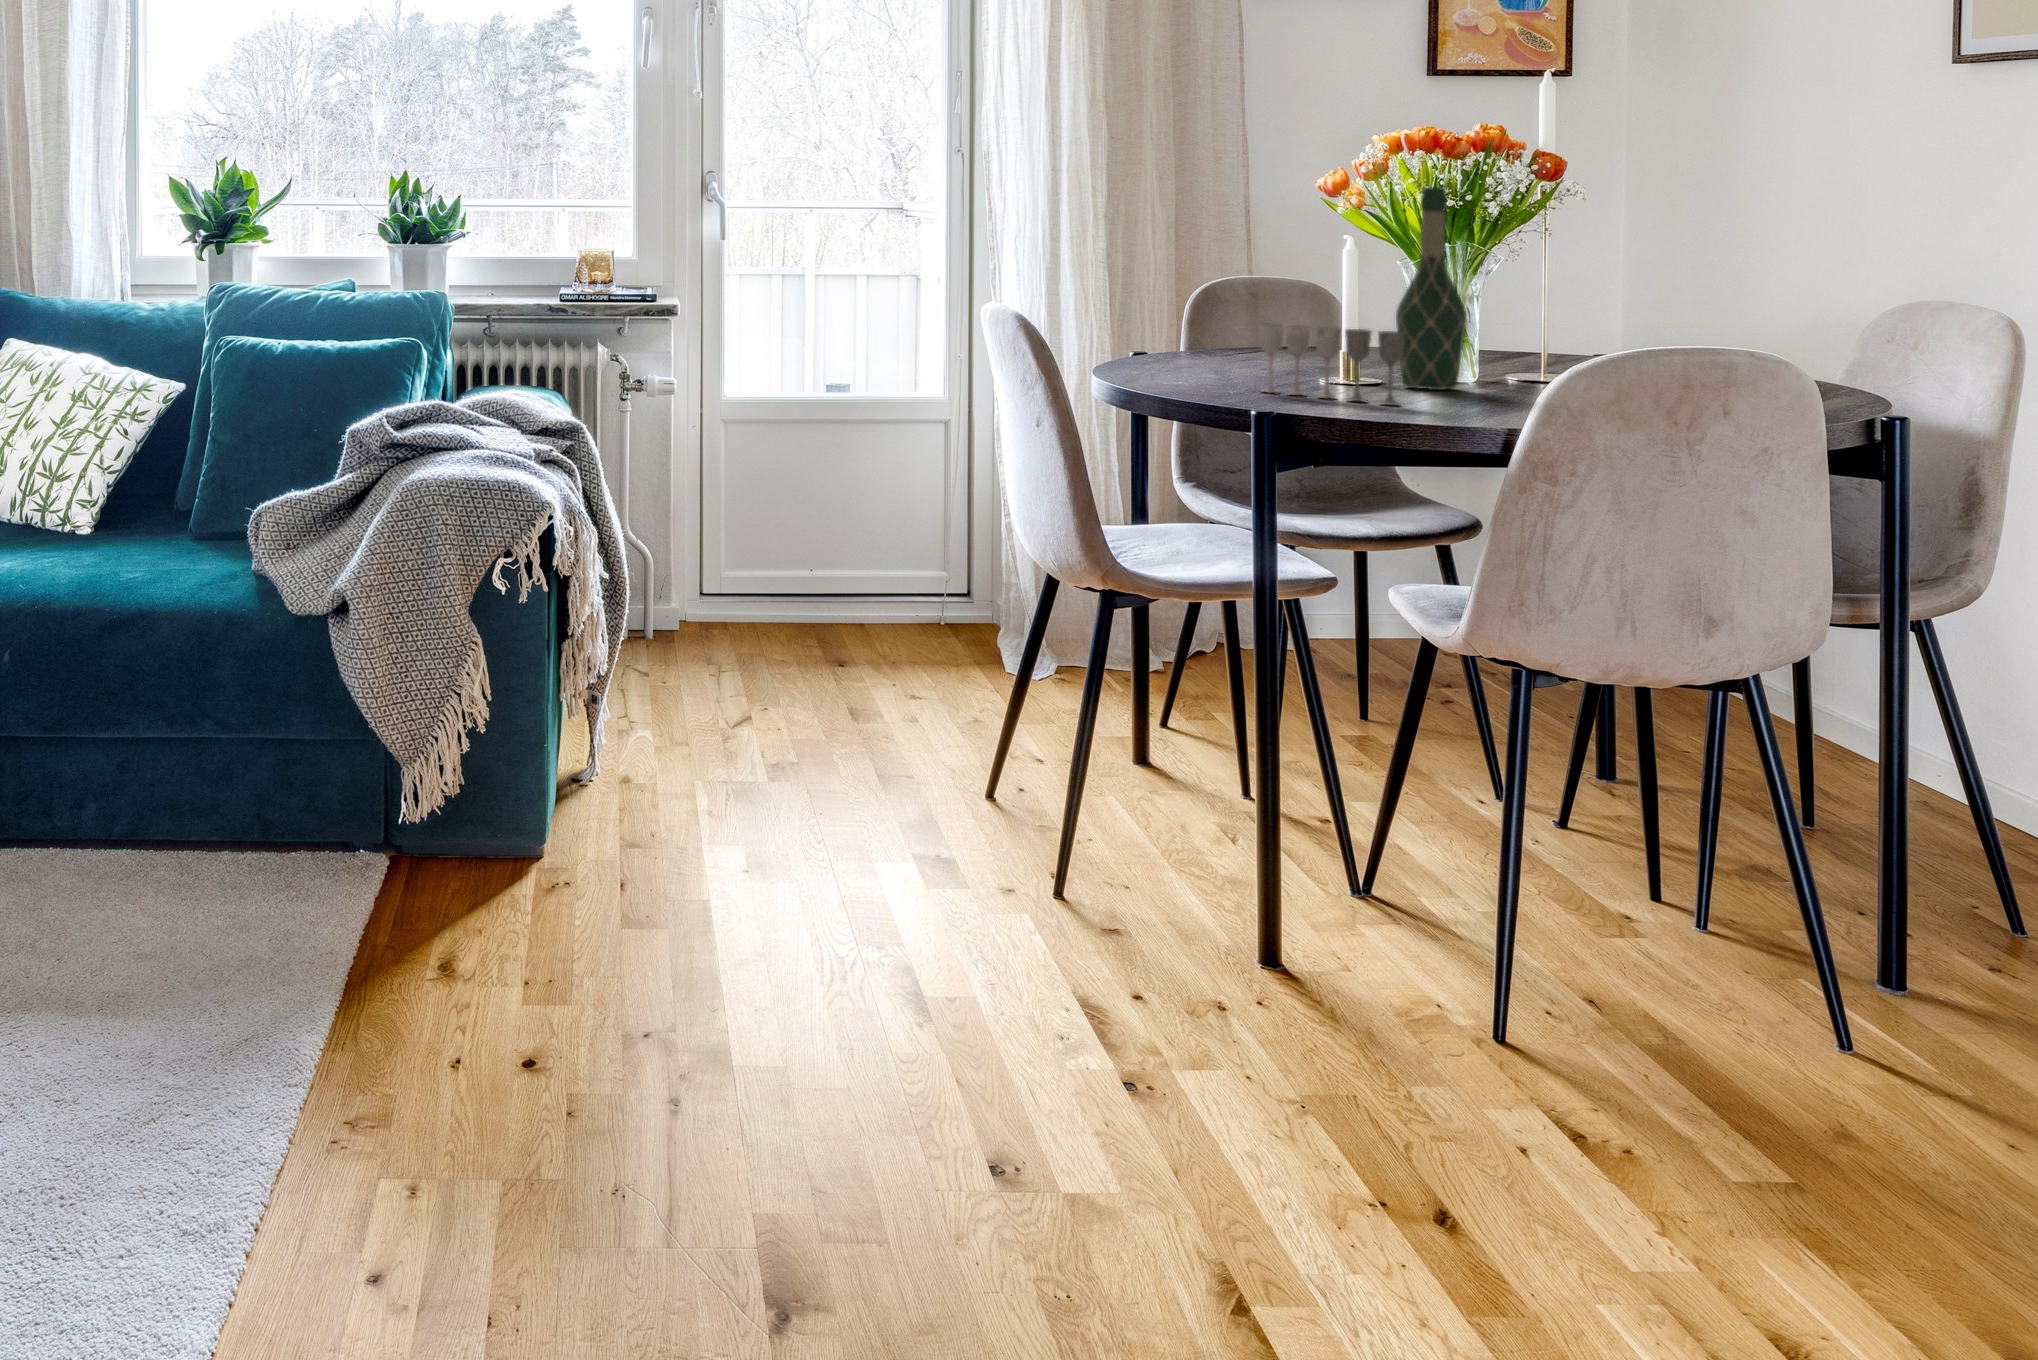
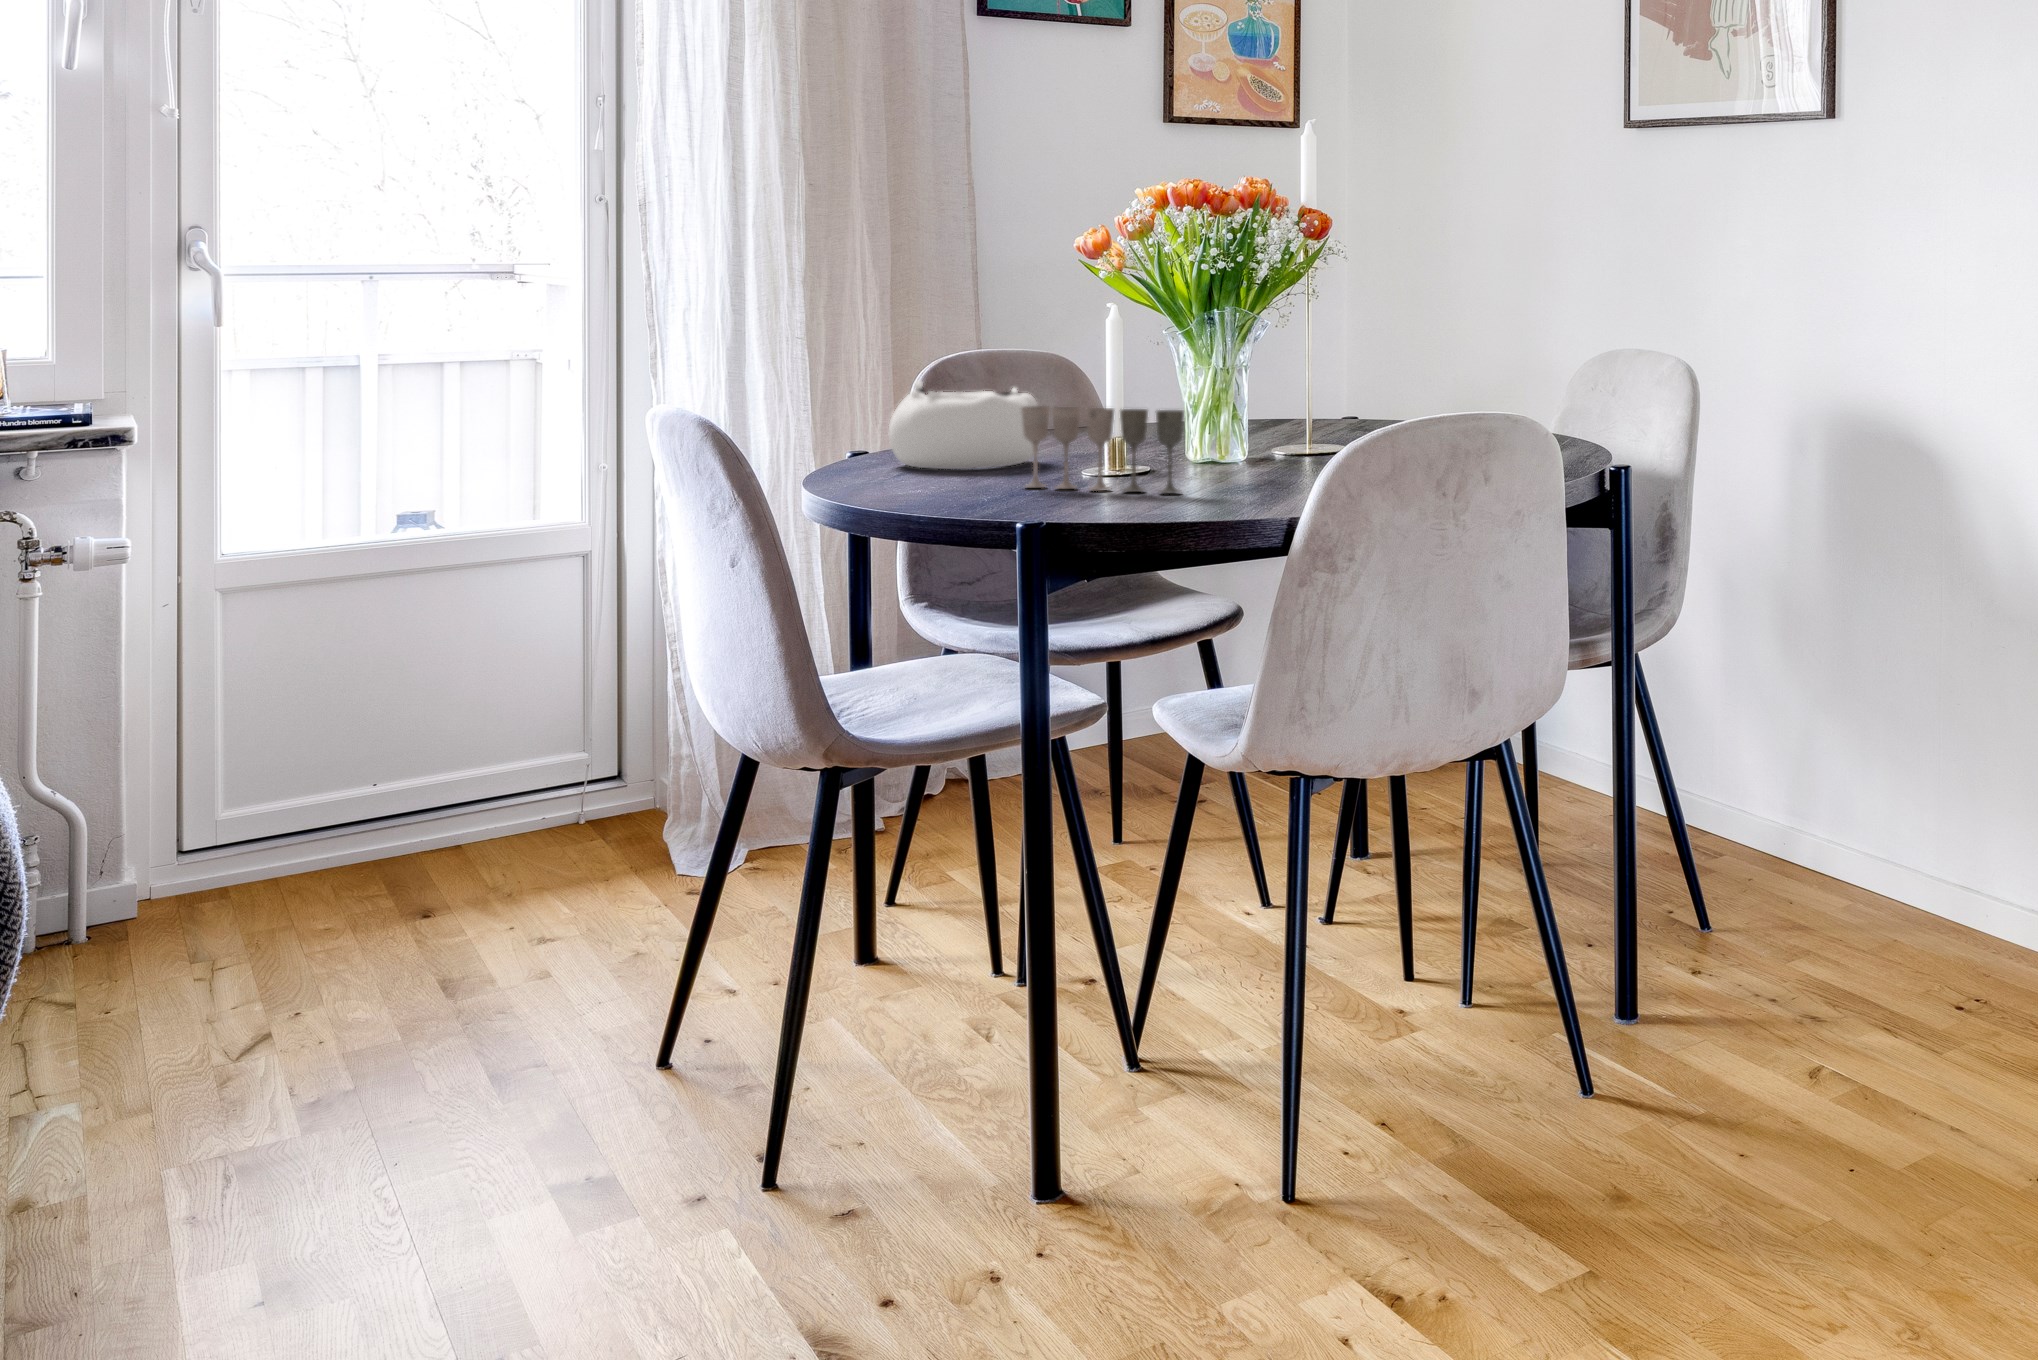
wine bottle: present [1396,187,1467,390] -> none [1166,246,1239,472]
decorative bowl: none [1154,299,1284,374] -> present [889,381,1038,469]

